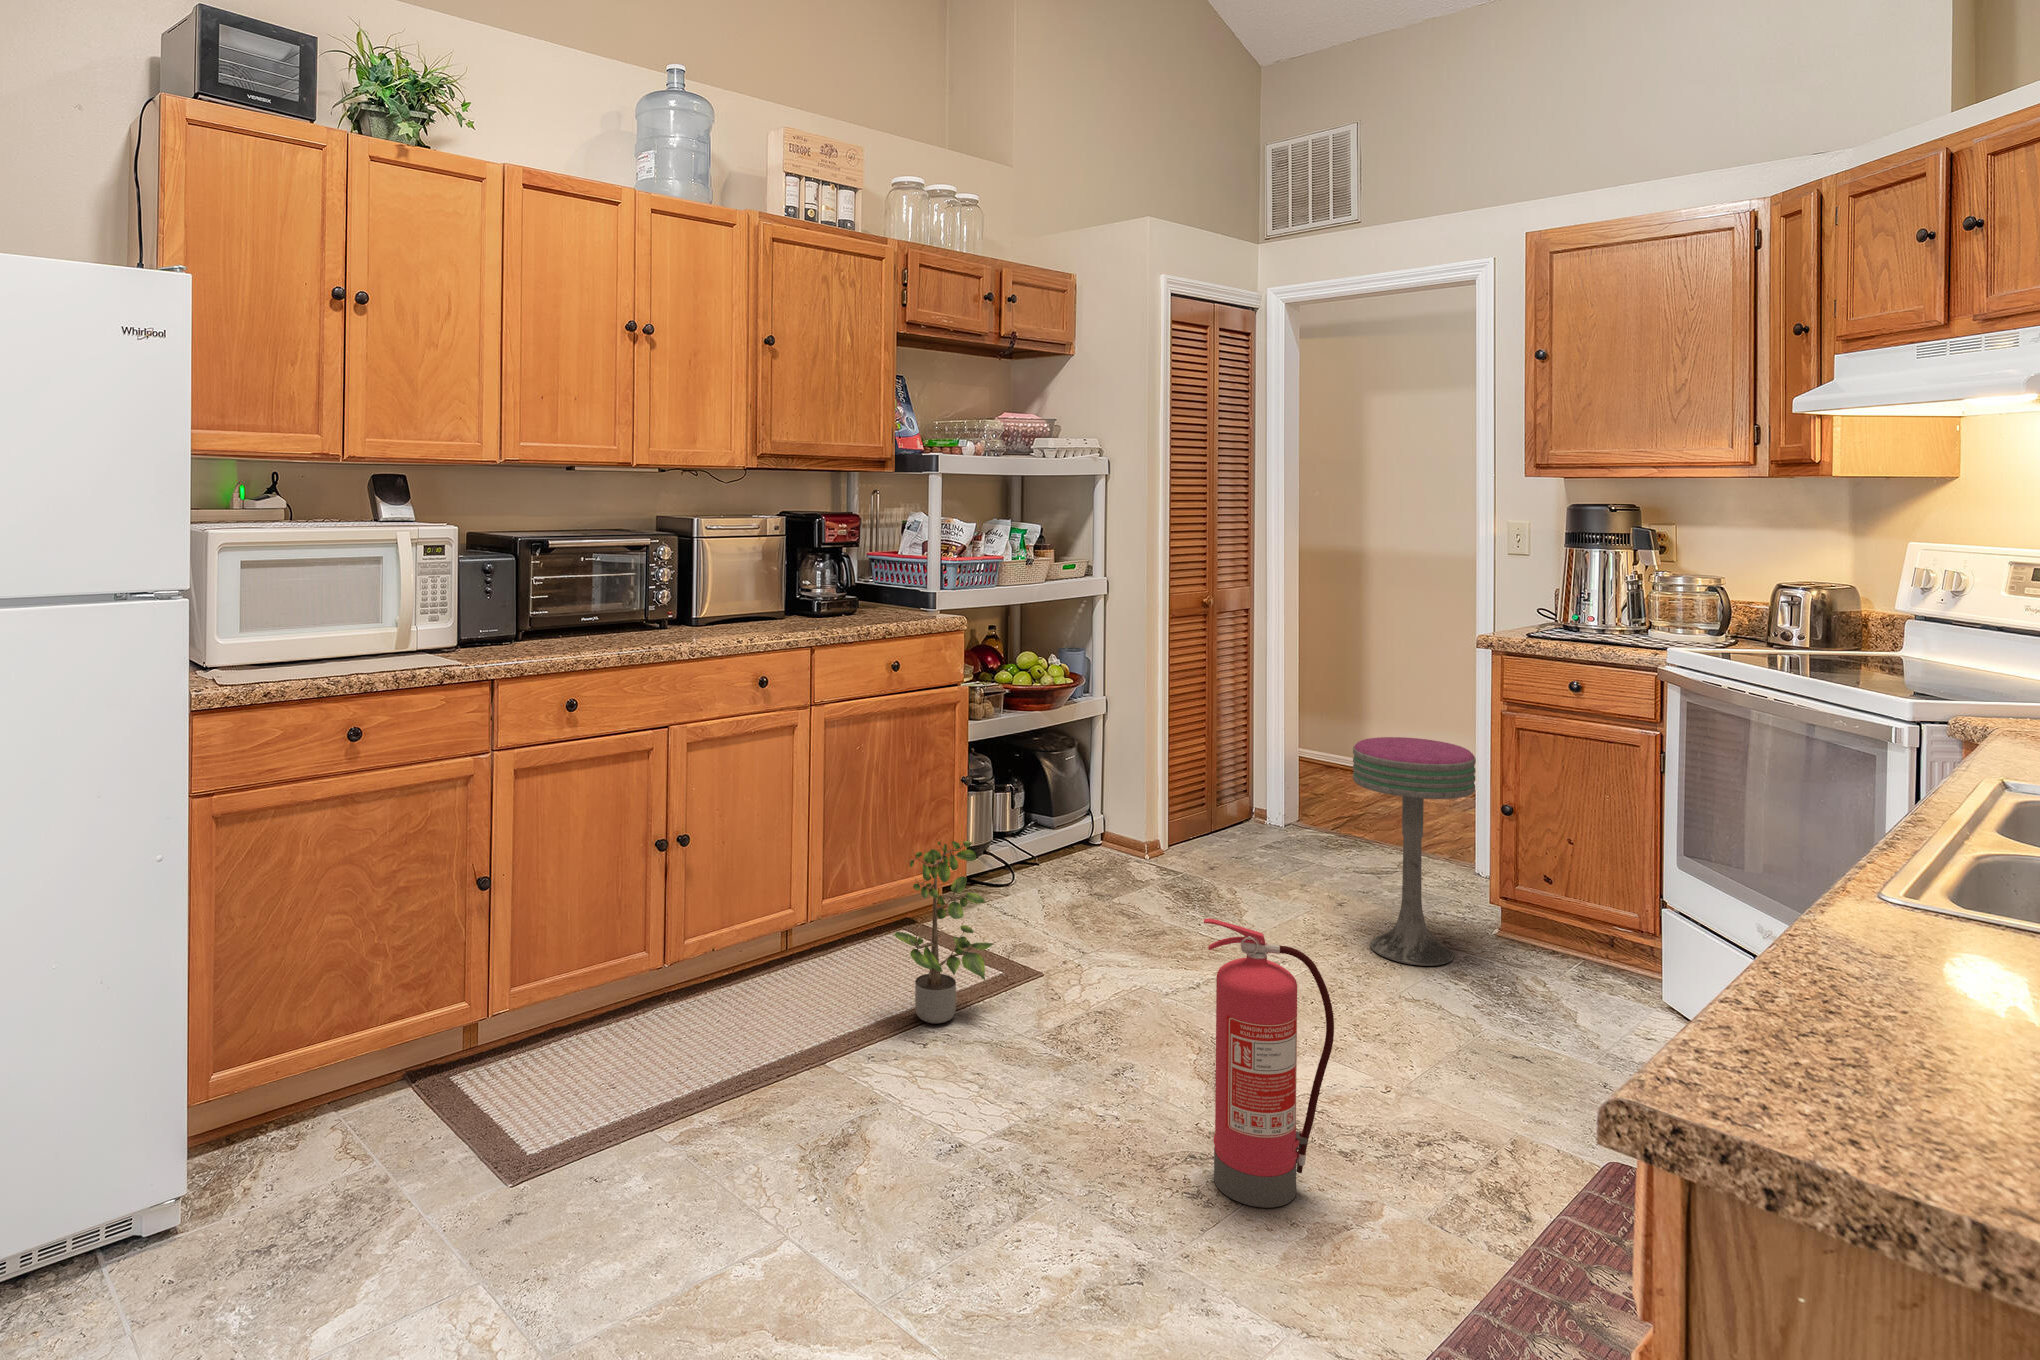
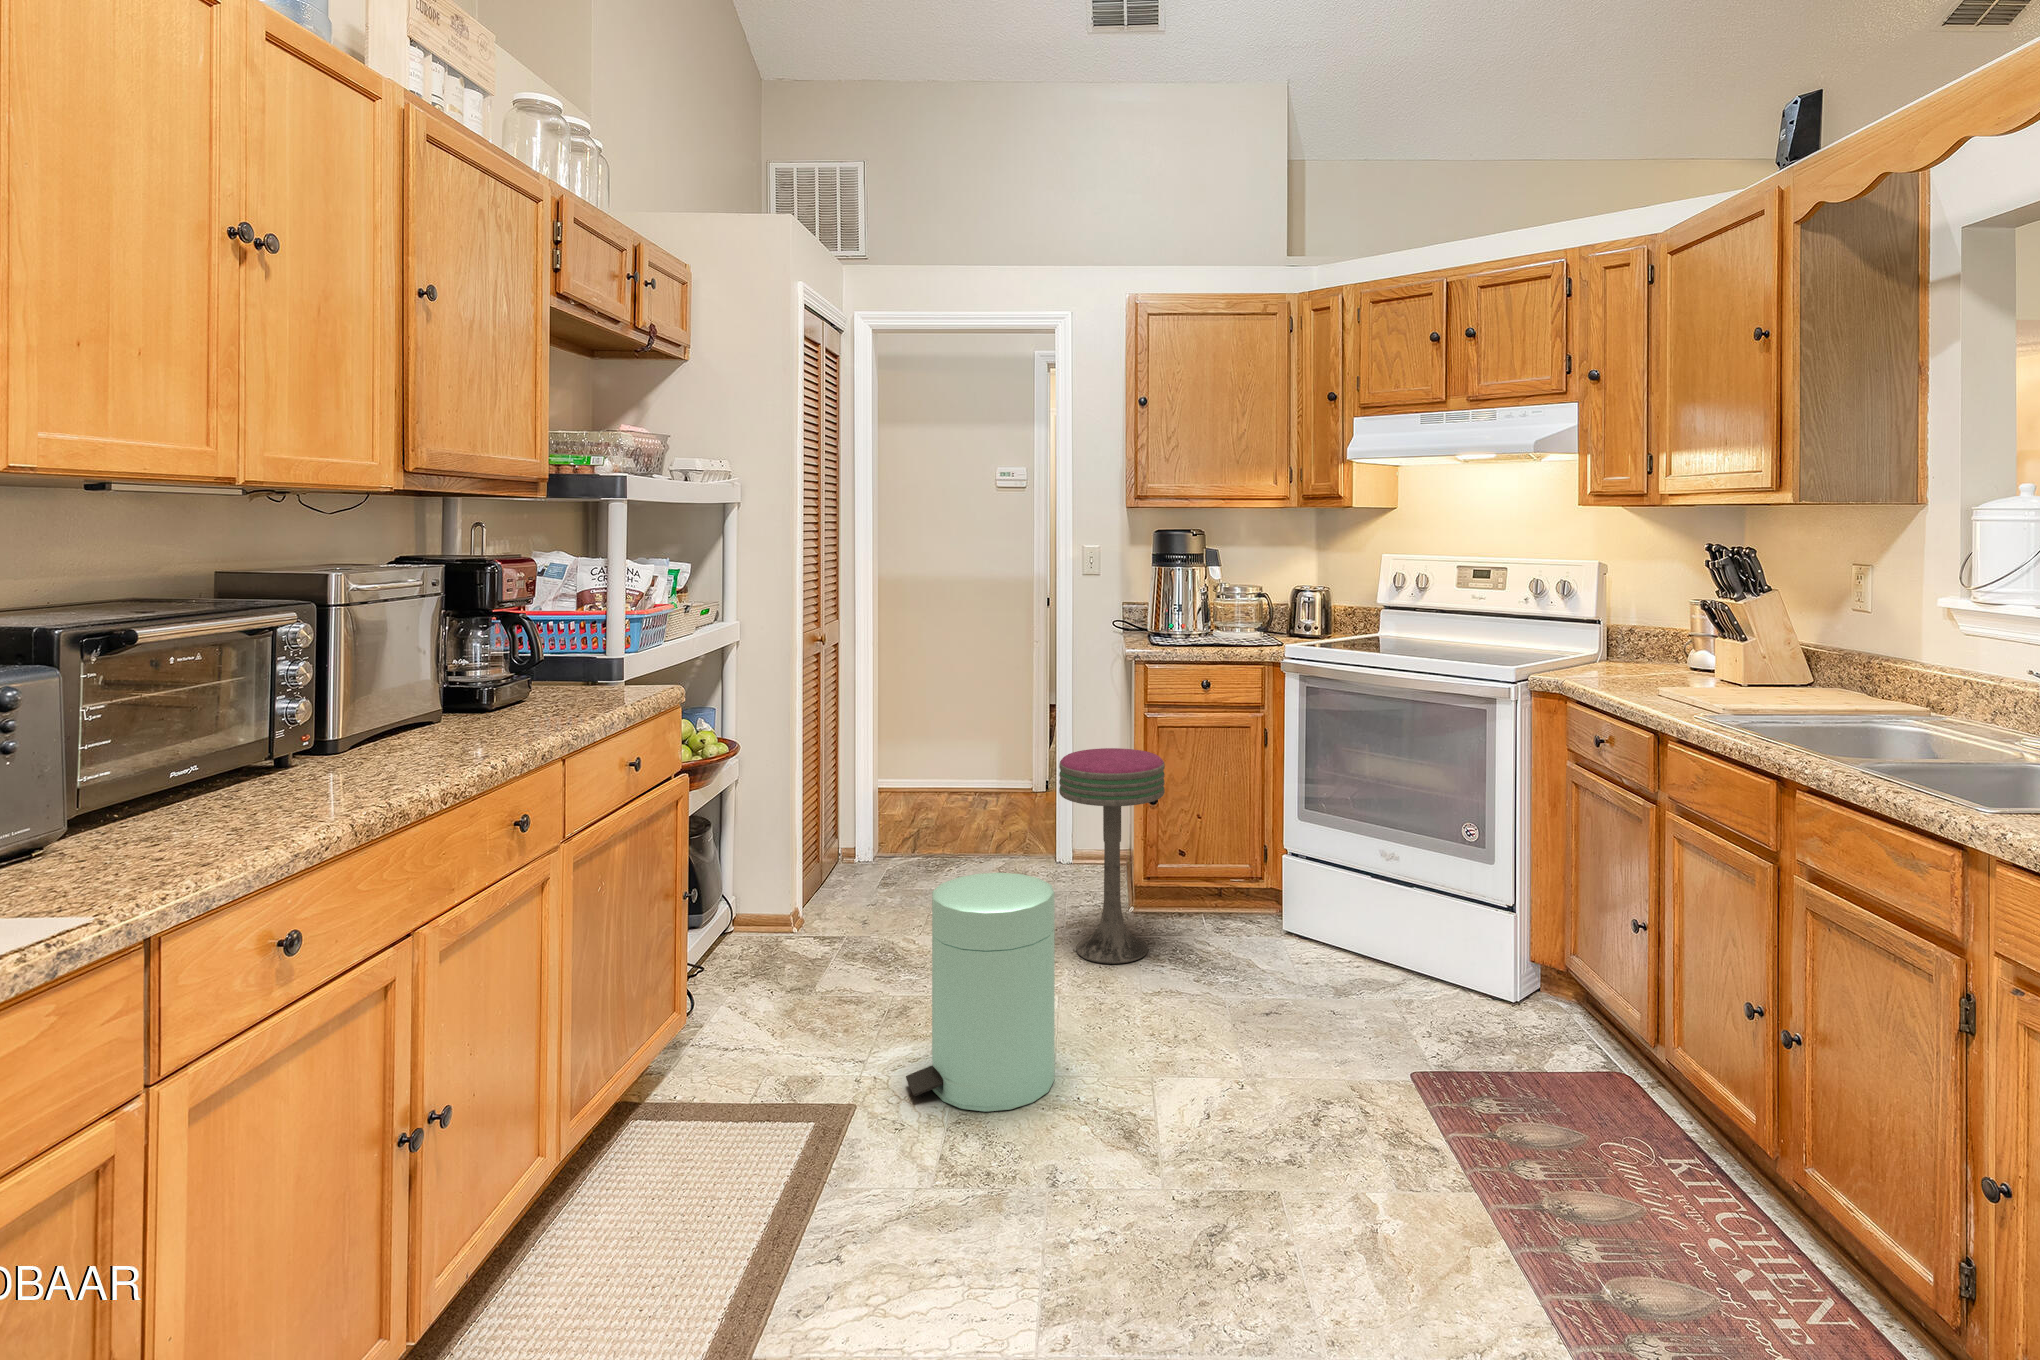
trash can: none [1086,813,1222,1021] -> present [906,873,1055,1112]
potted plant: present [894,841,994,1024] -> none [754,966,871,1232]
fire extinguisher: present [1204,918,1334,1208] -> none [1249,972,1346,1260]

